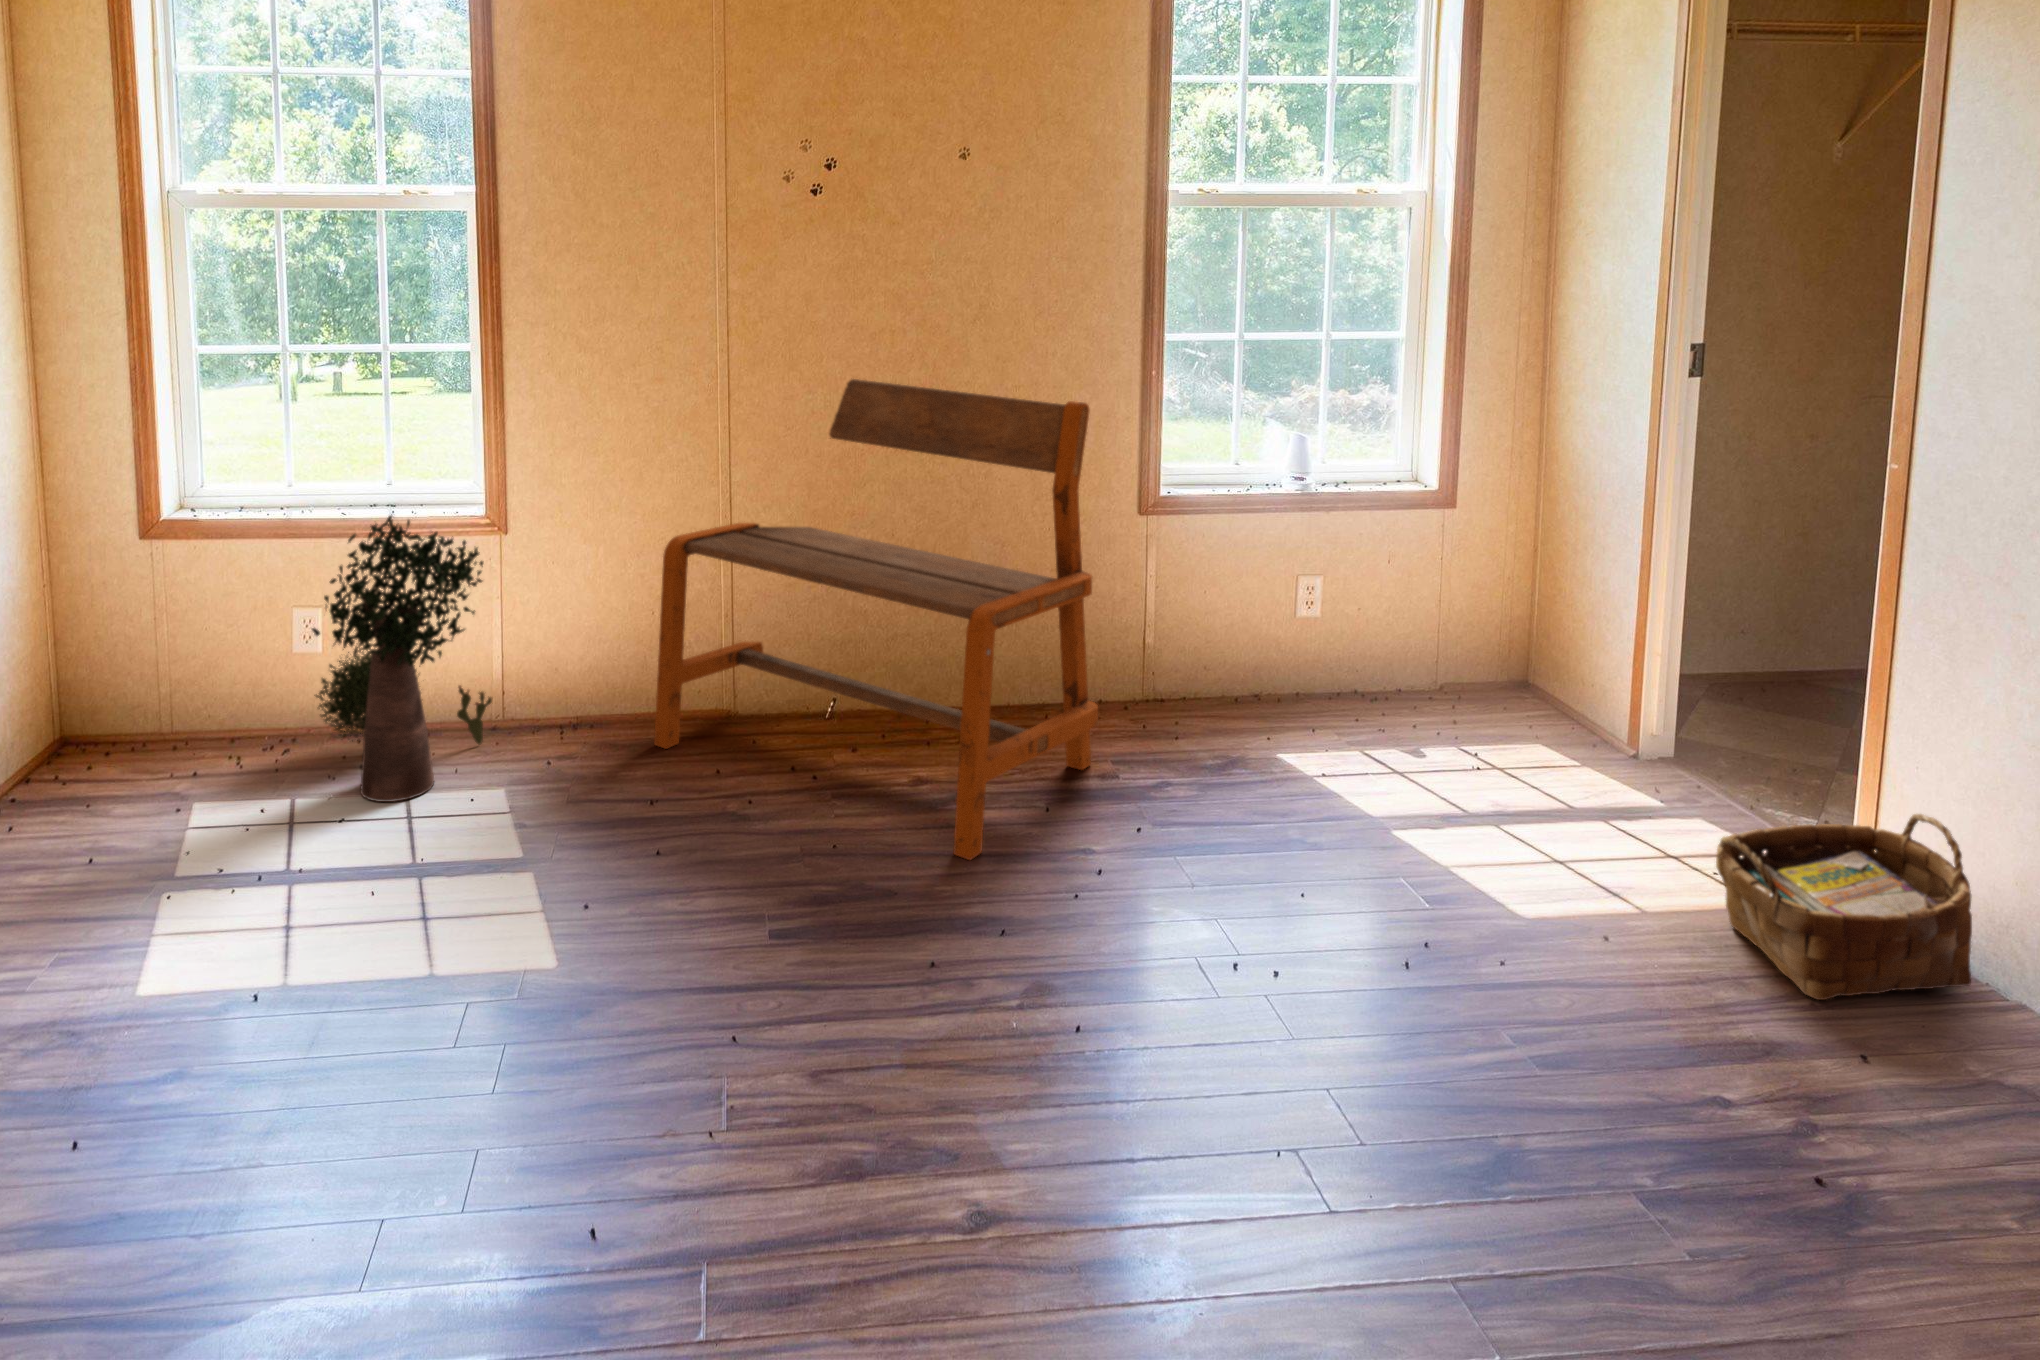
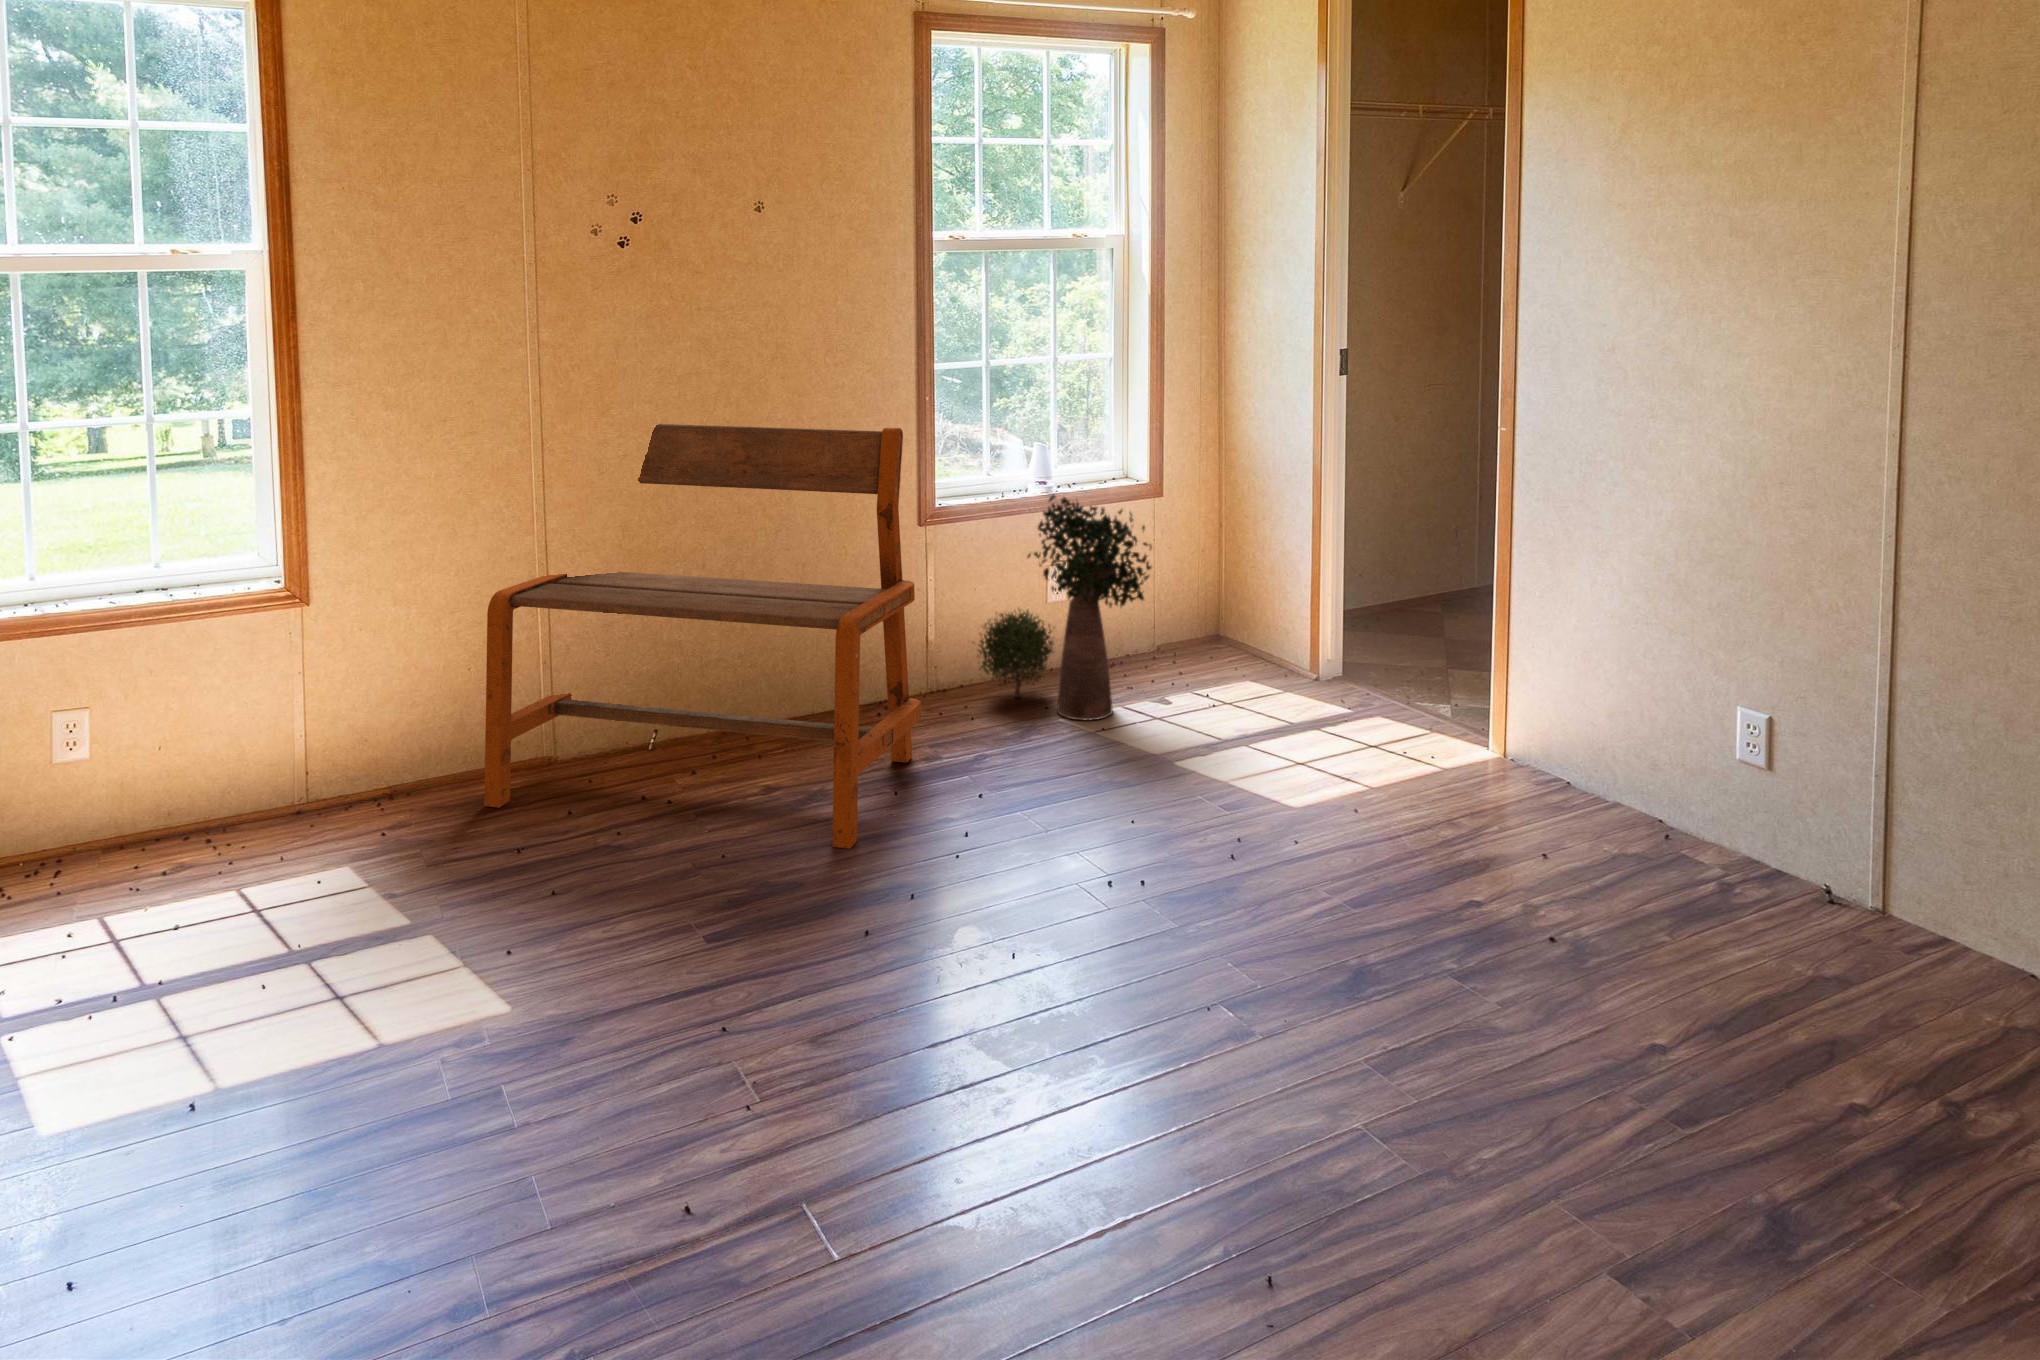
potted plant: present [312,514,492,802] -> present [979,495,1152,720]
woven basket: present [1716,814,1972,1000] -> none [1422,681,1590,826]

